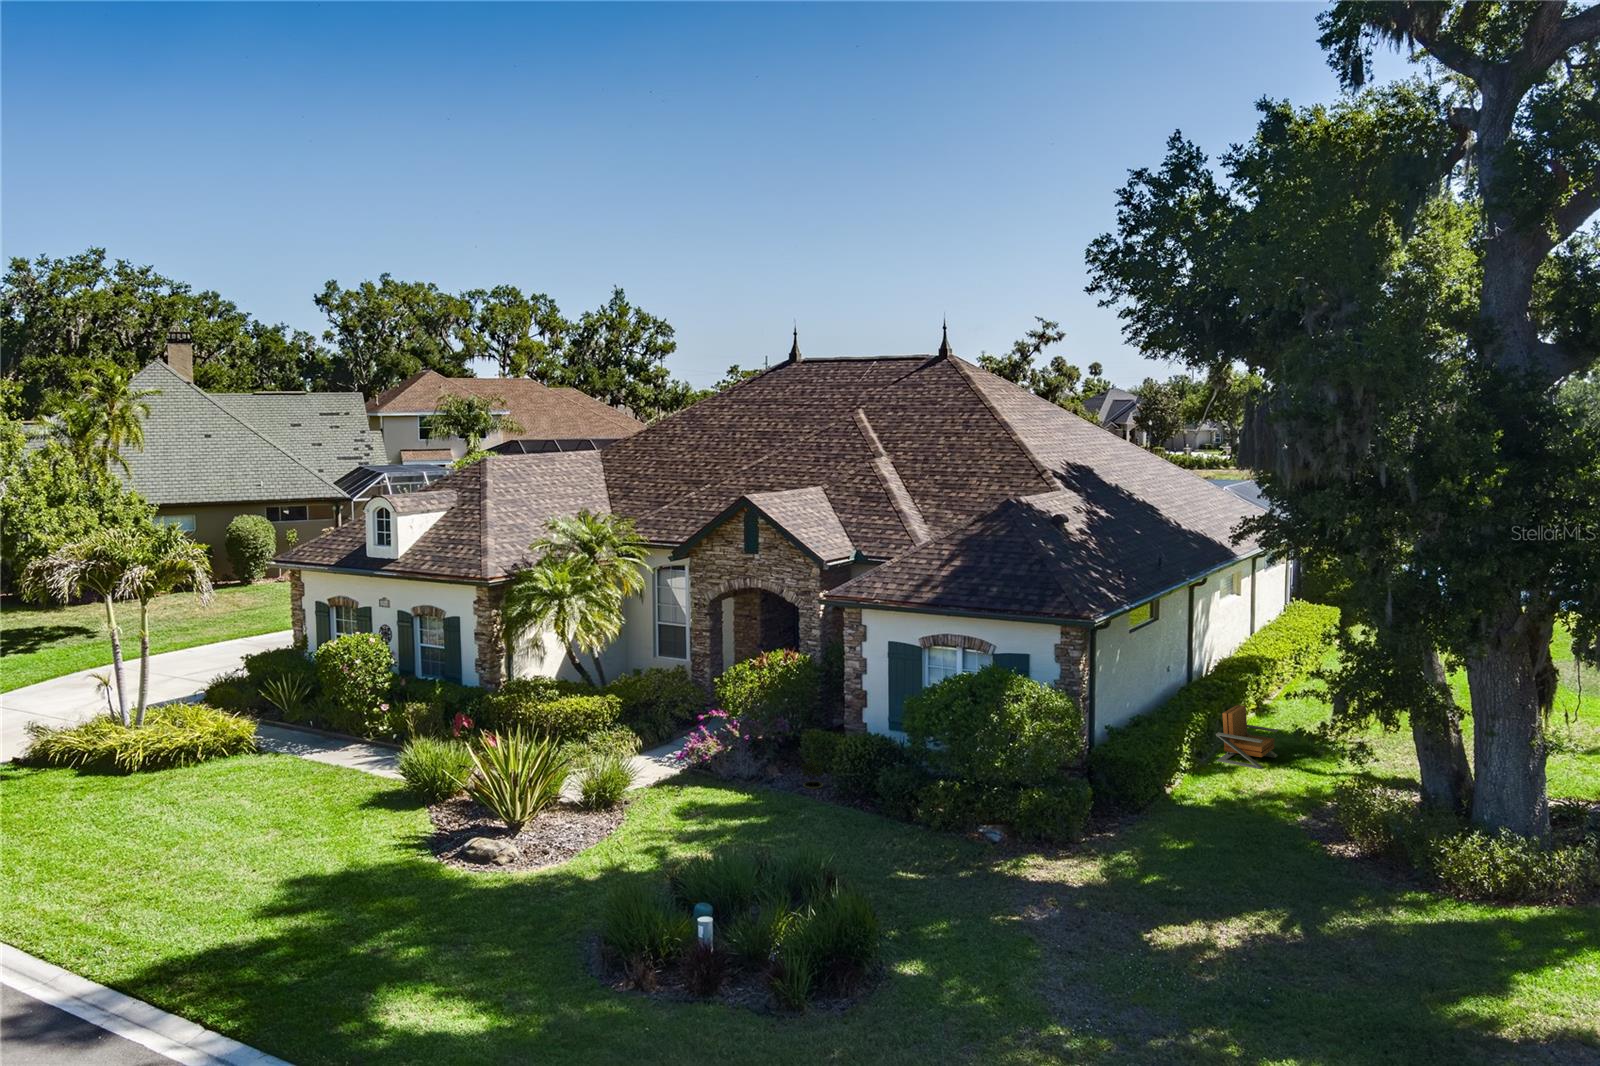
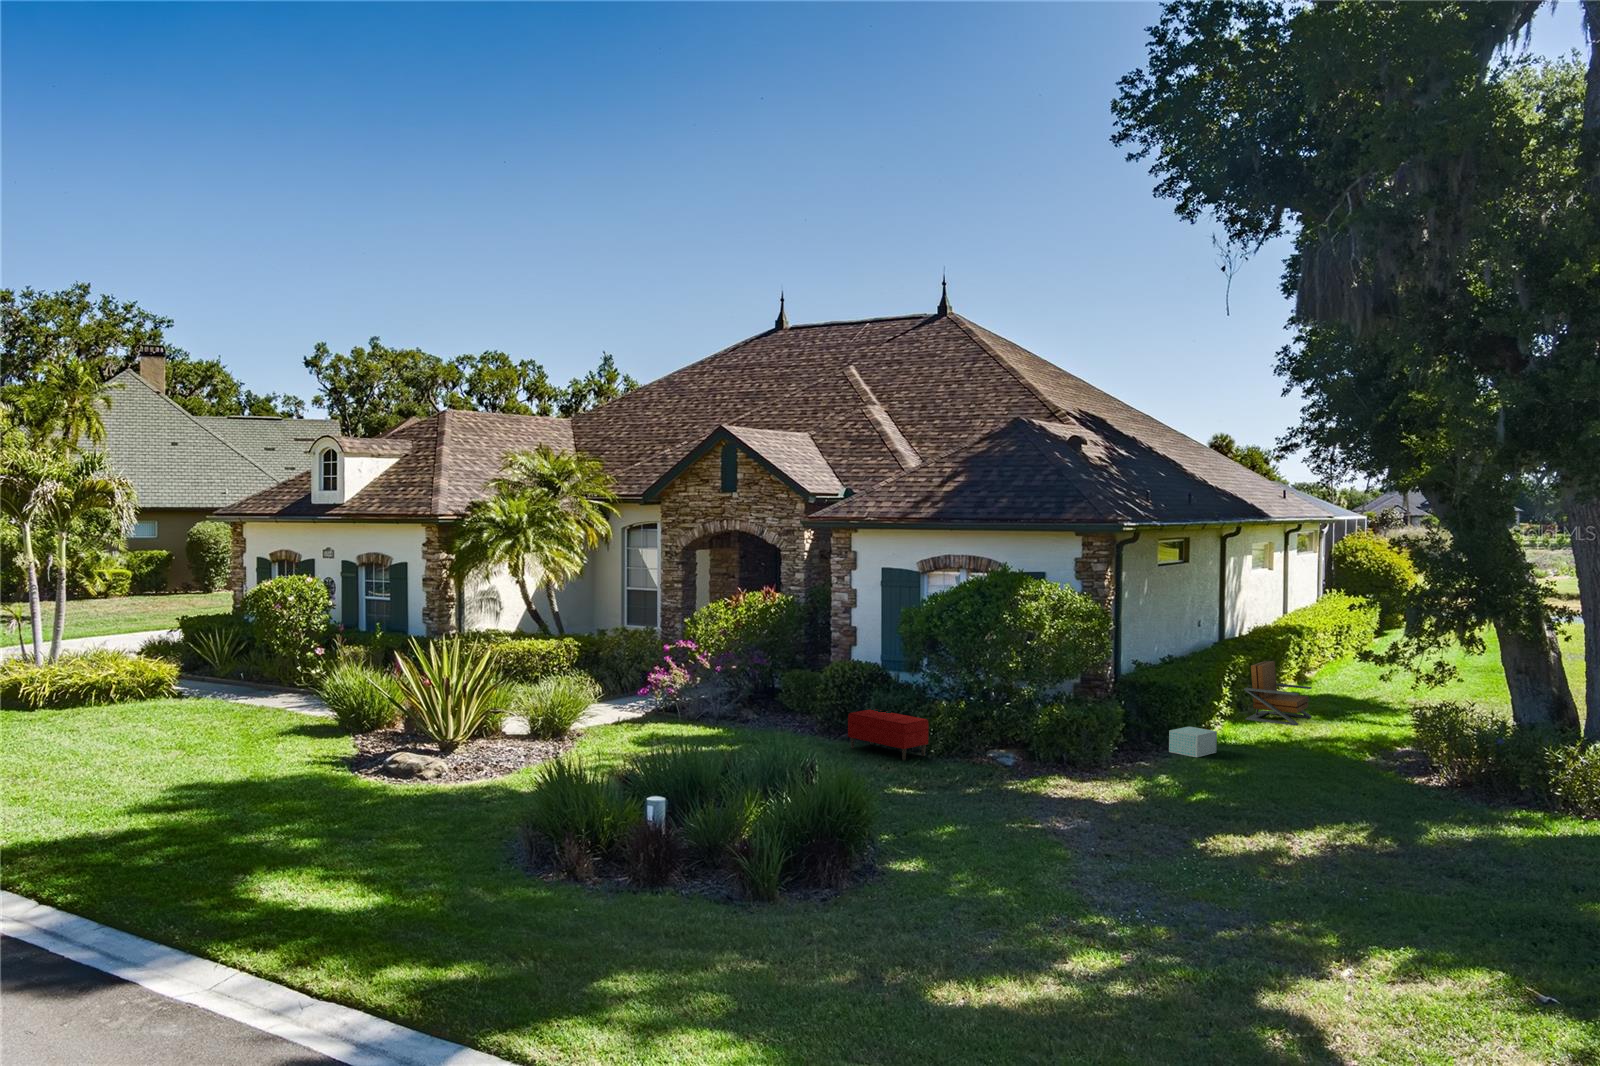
potted tree: present [802,753,823,789] -> none [779,687,808,731]
bench: none [858,777,927,829] -> present [848,709,929,760]
storage box: none [1138,787,1179,818] -> present [1169,726,1217,757]

